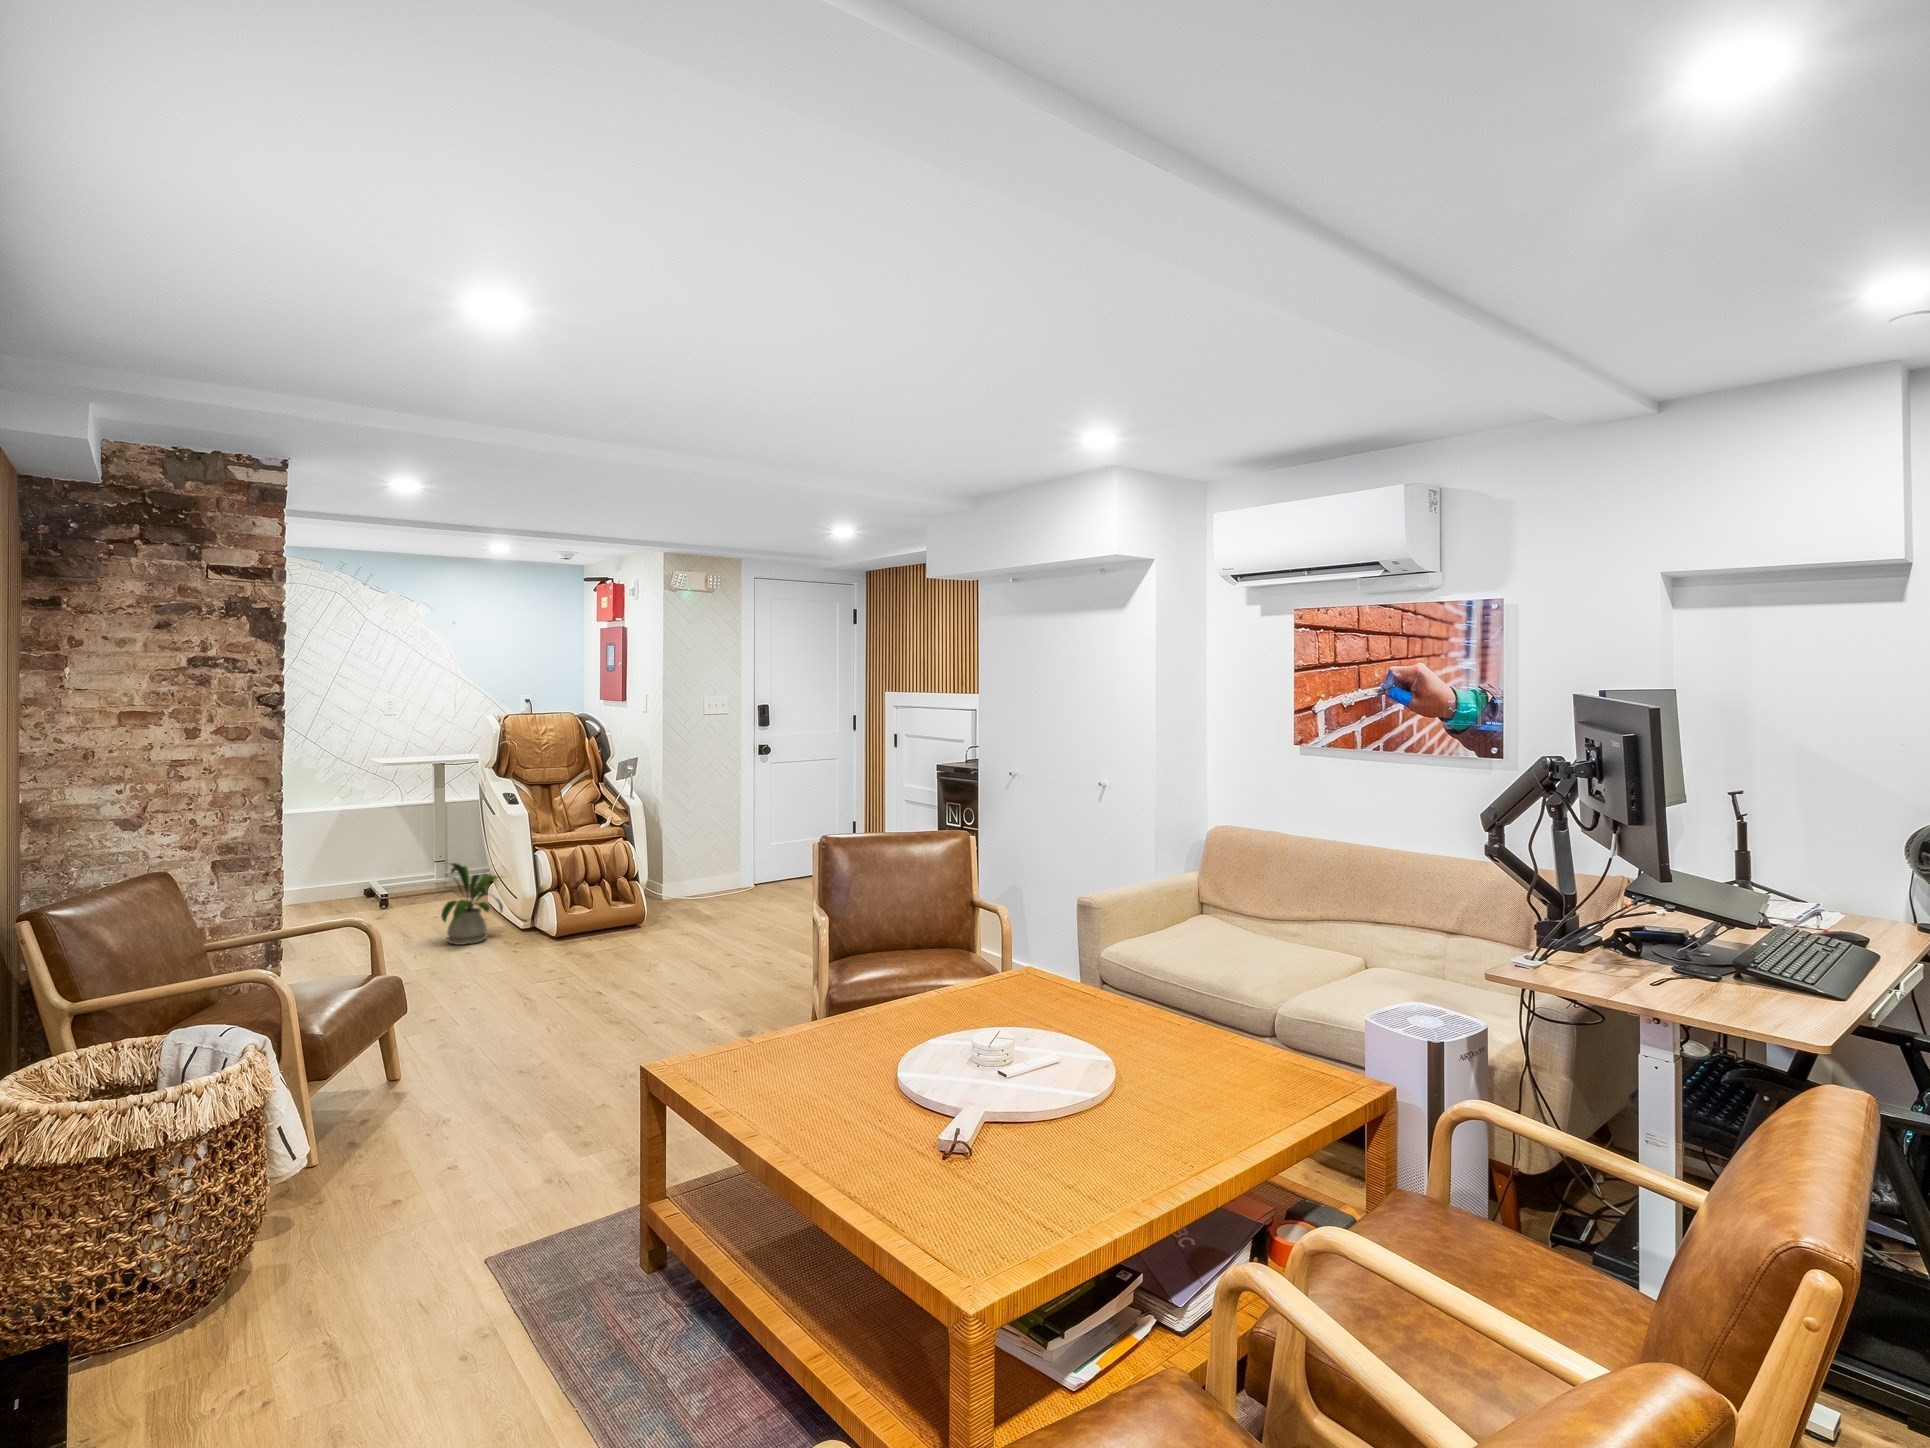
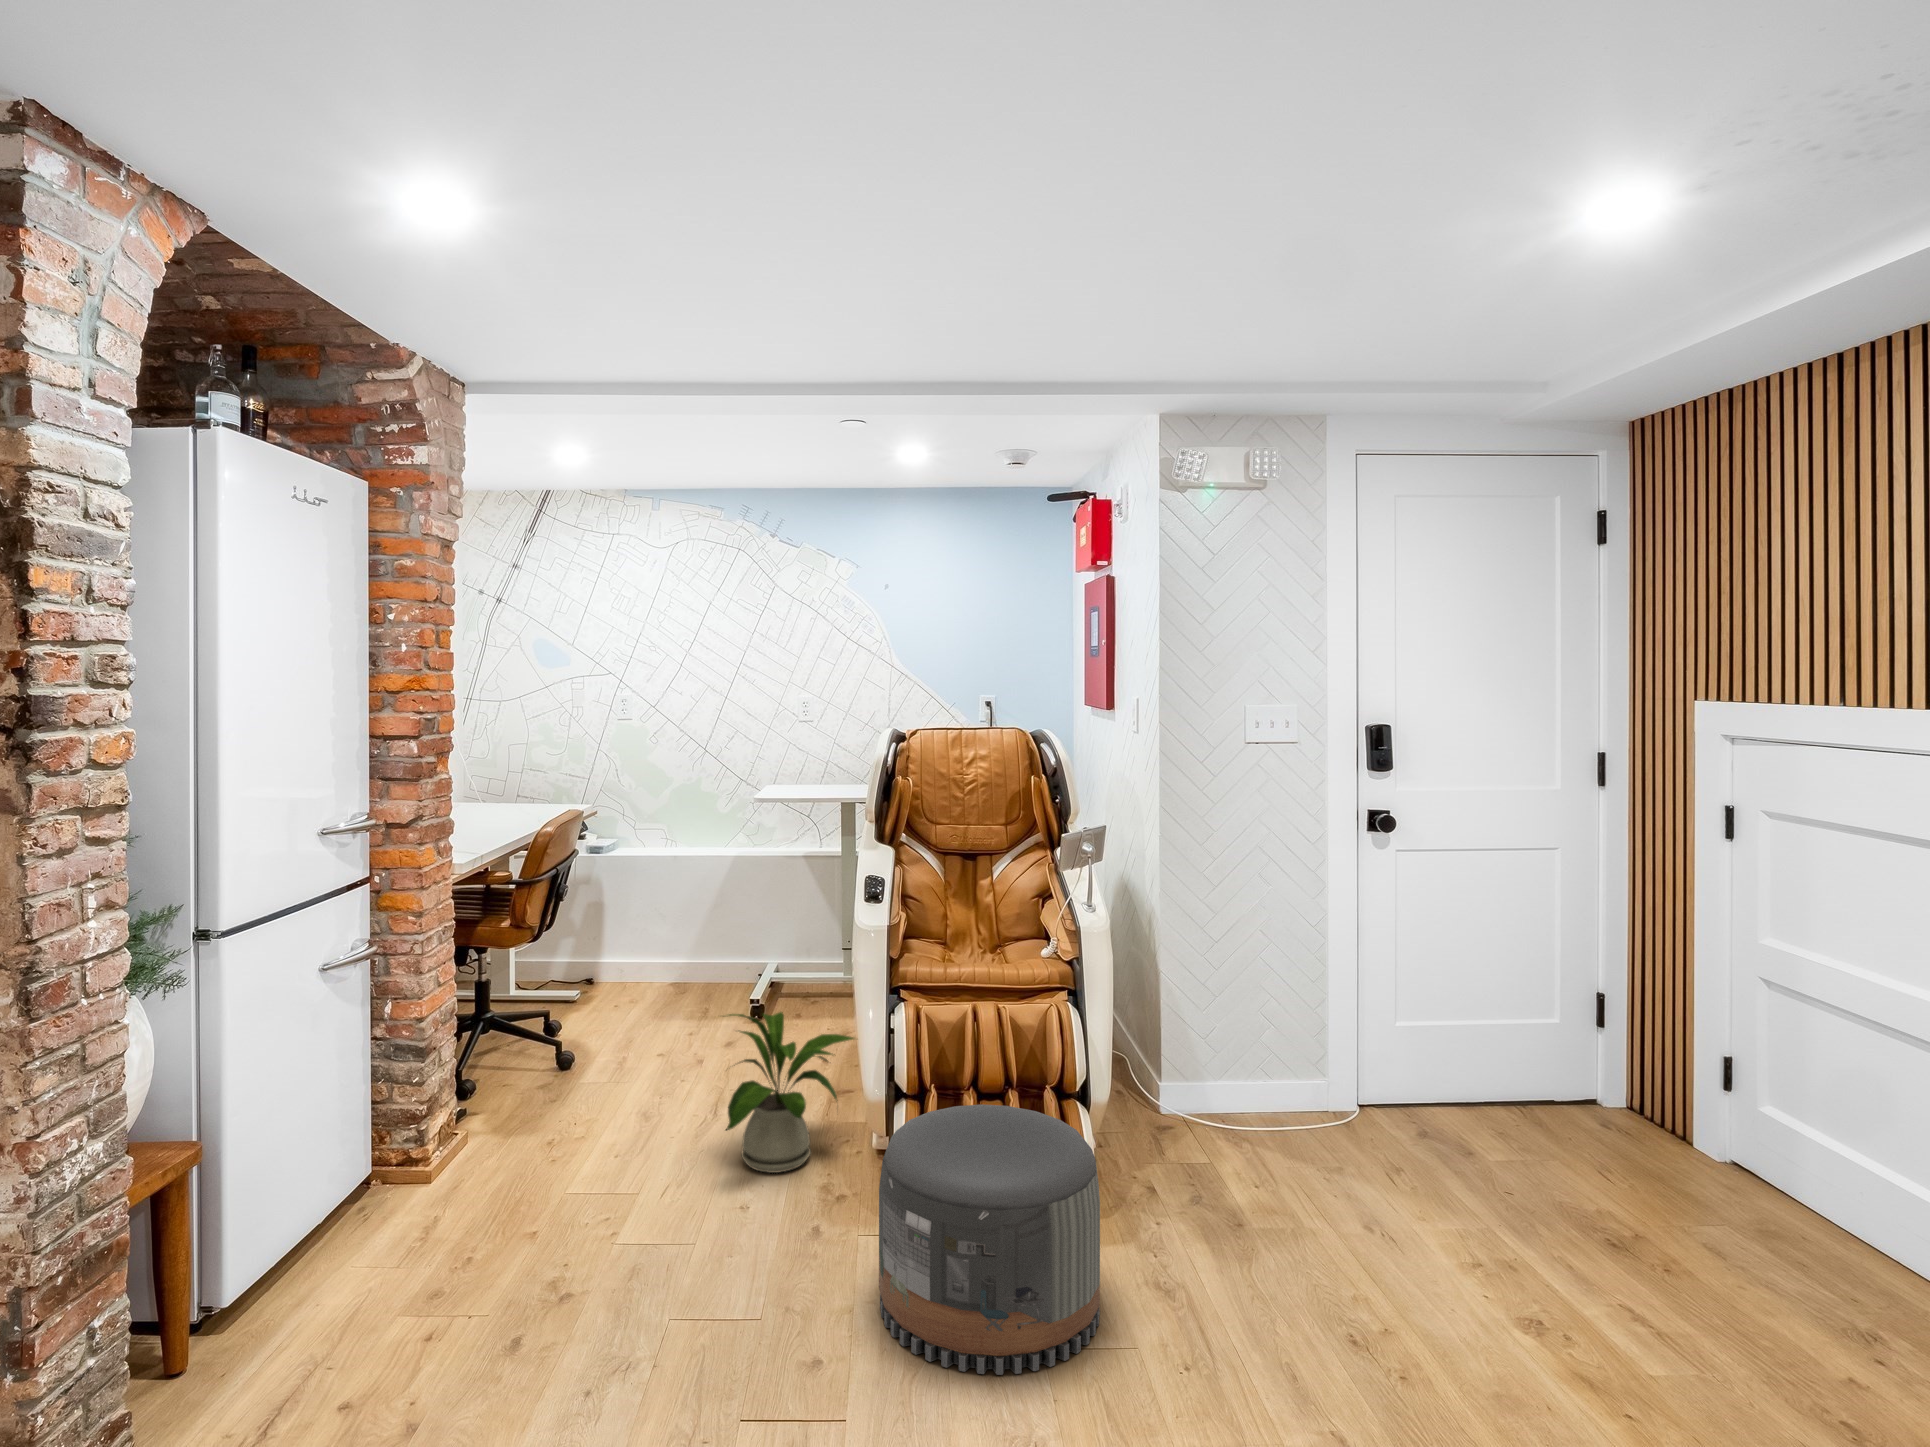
pouf: none [565,874,665,964] -> present [879,1104,1100,1375]

